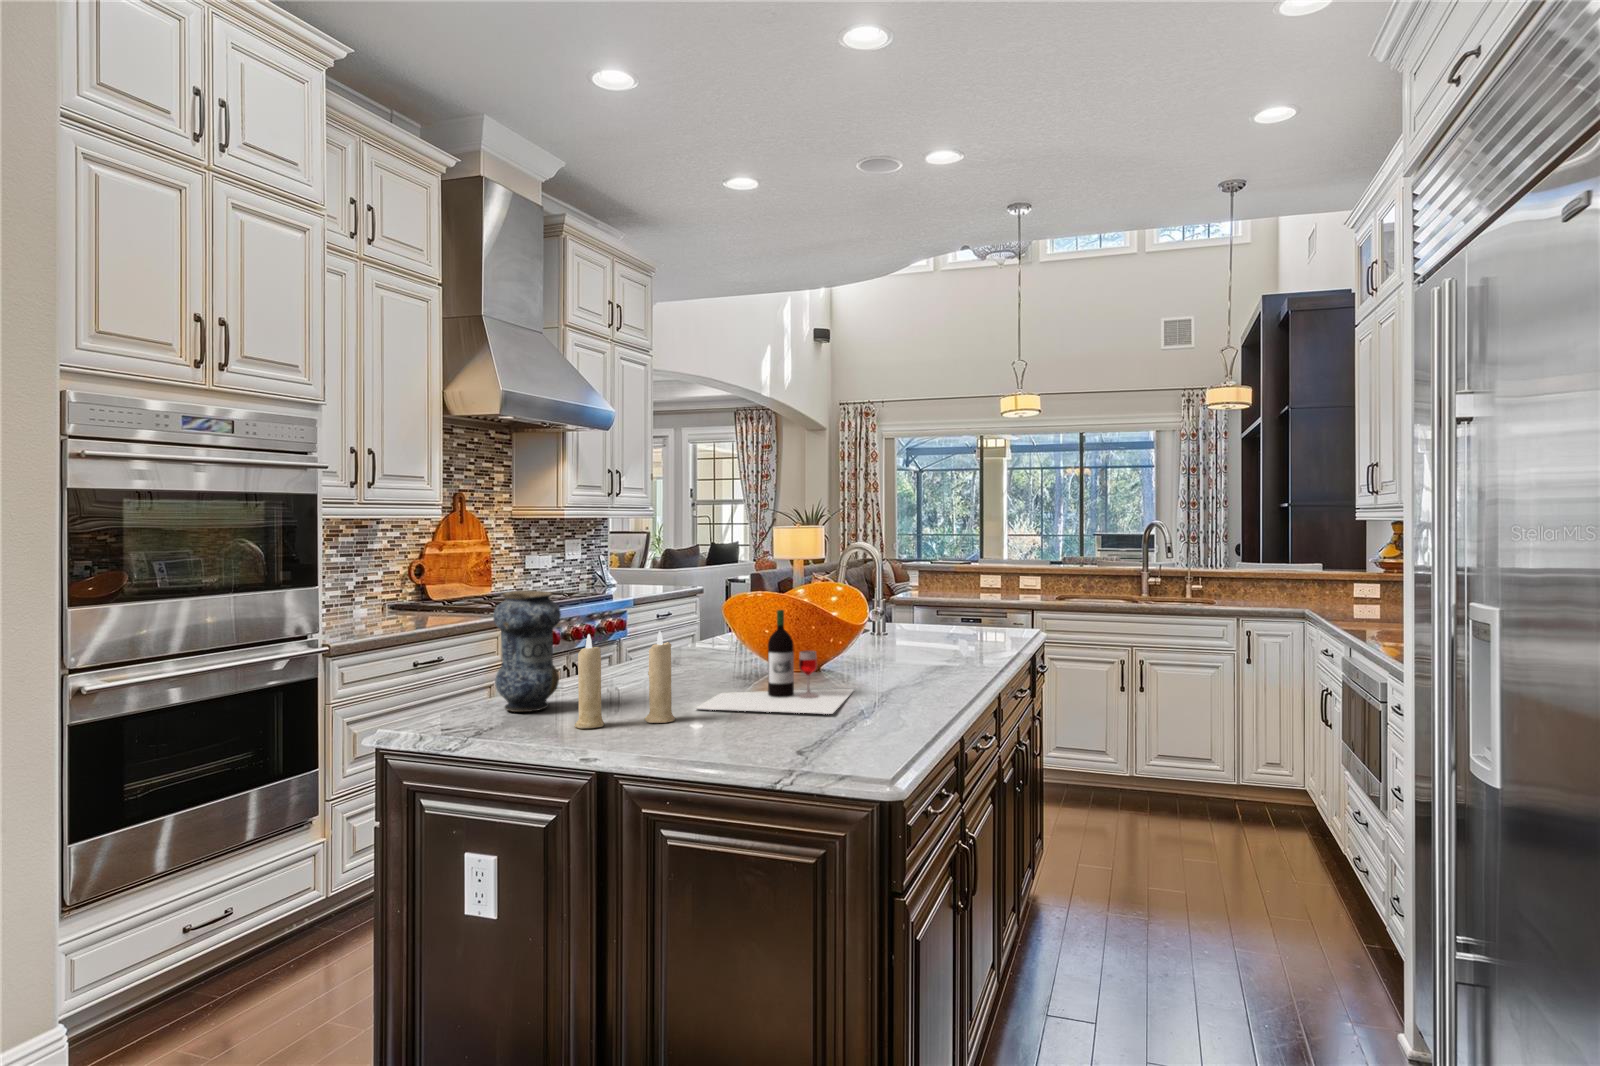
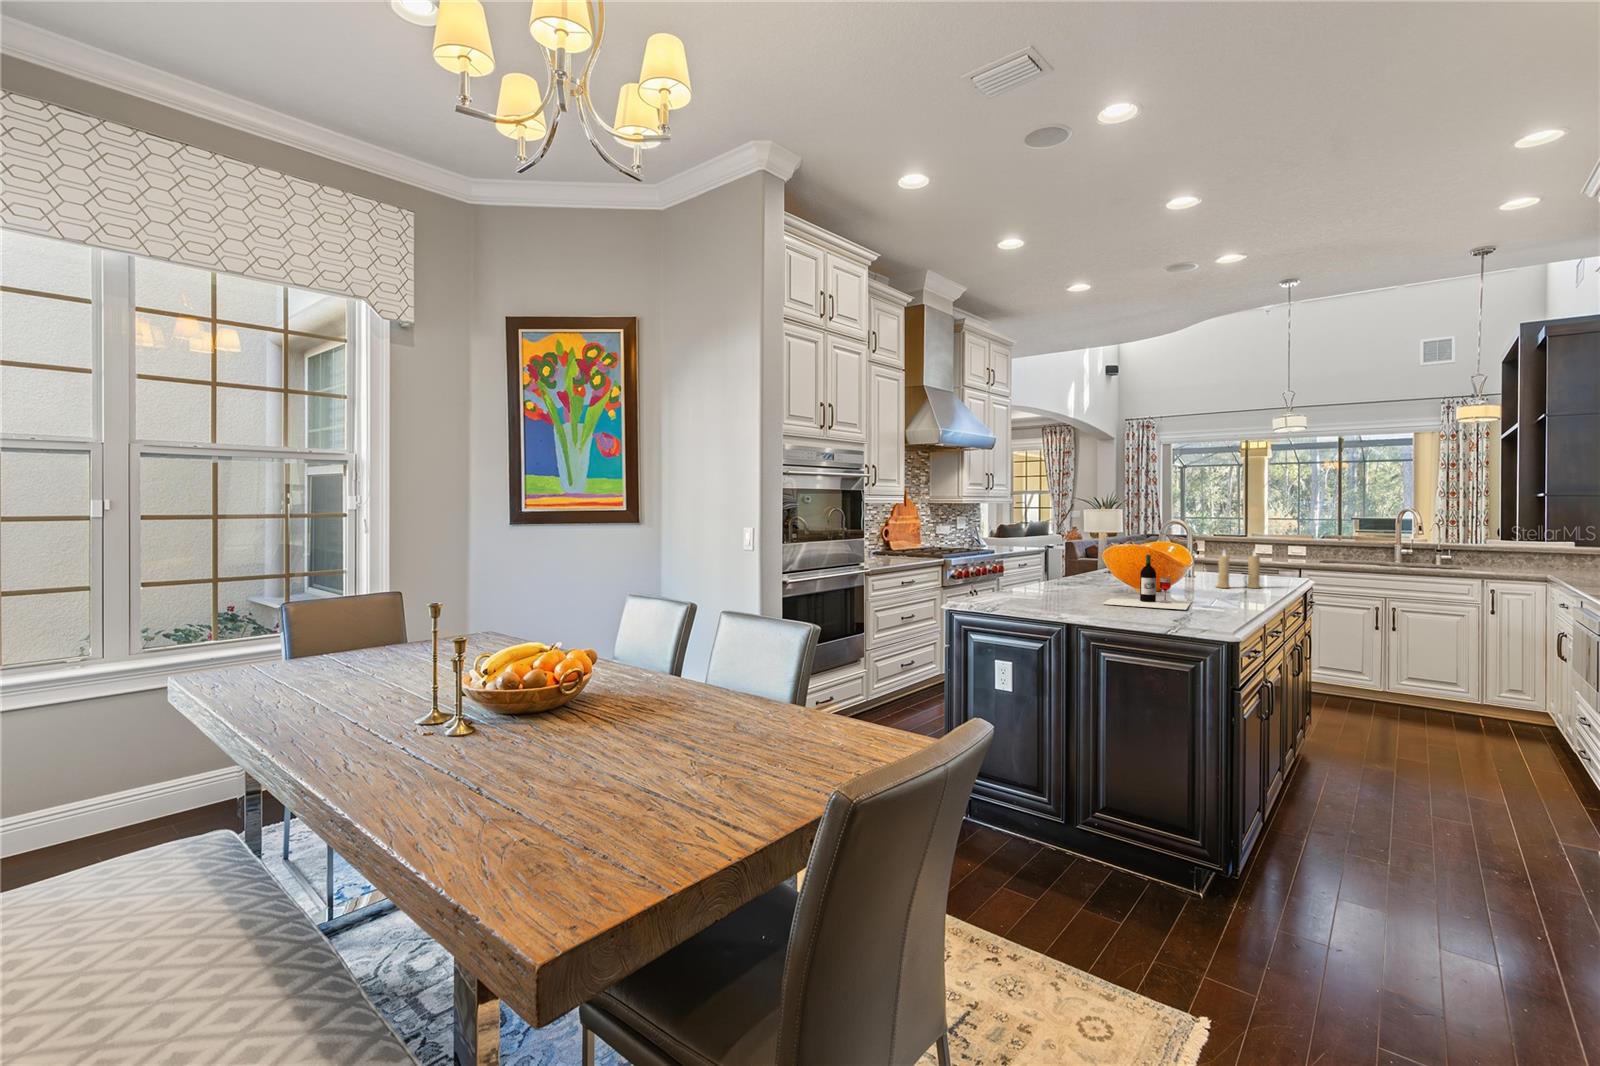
vase: present [493,591,561,712] -> none [995,541,1029,601]
candle: present [574,631,675,728] -> present [1217,551,1260,588]

